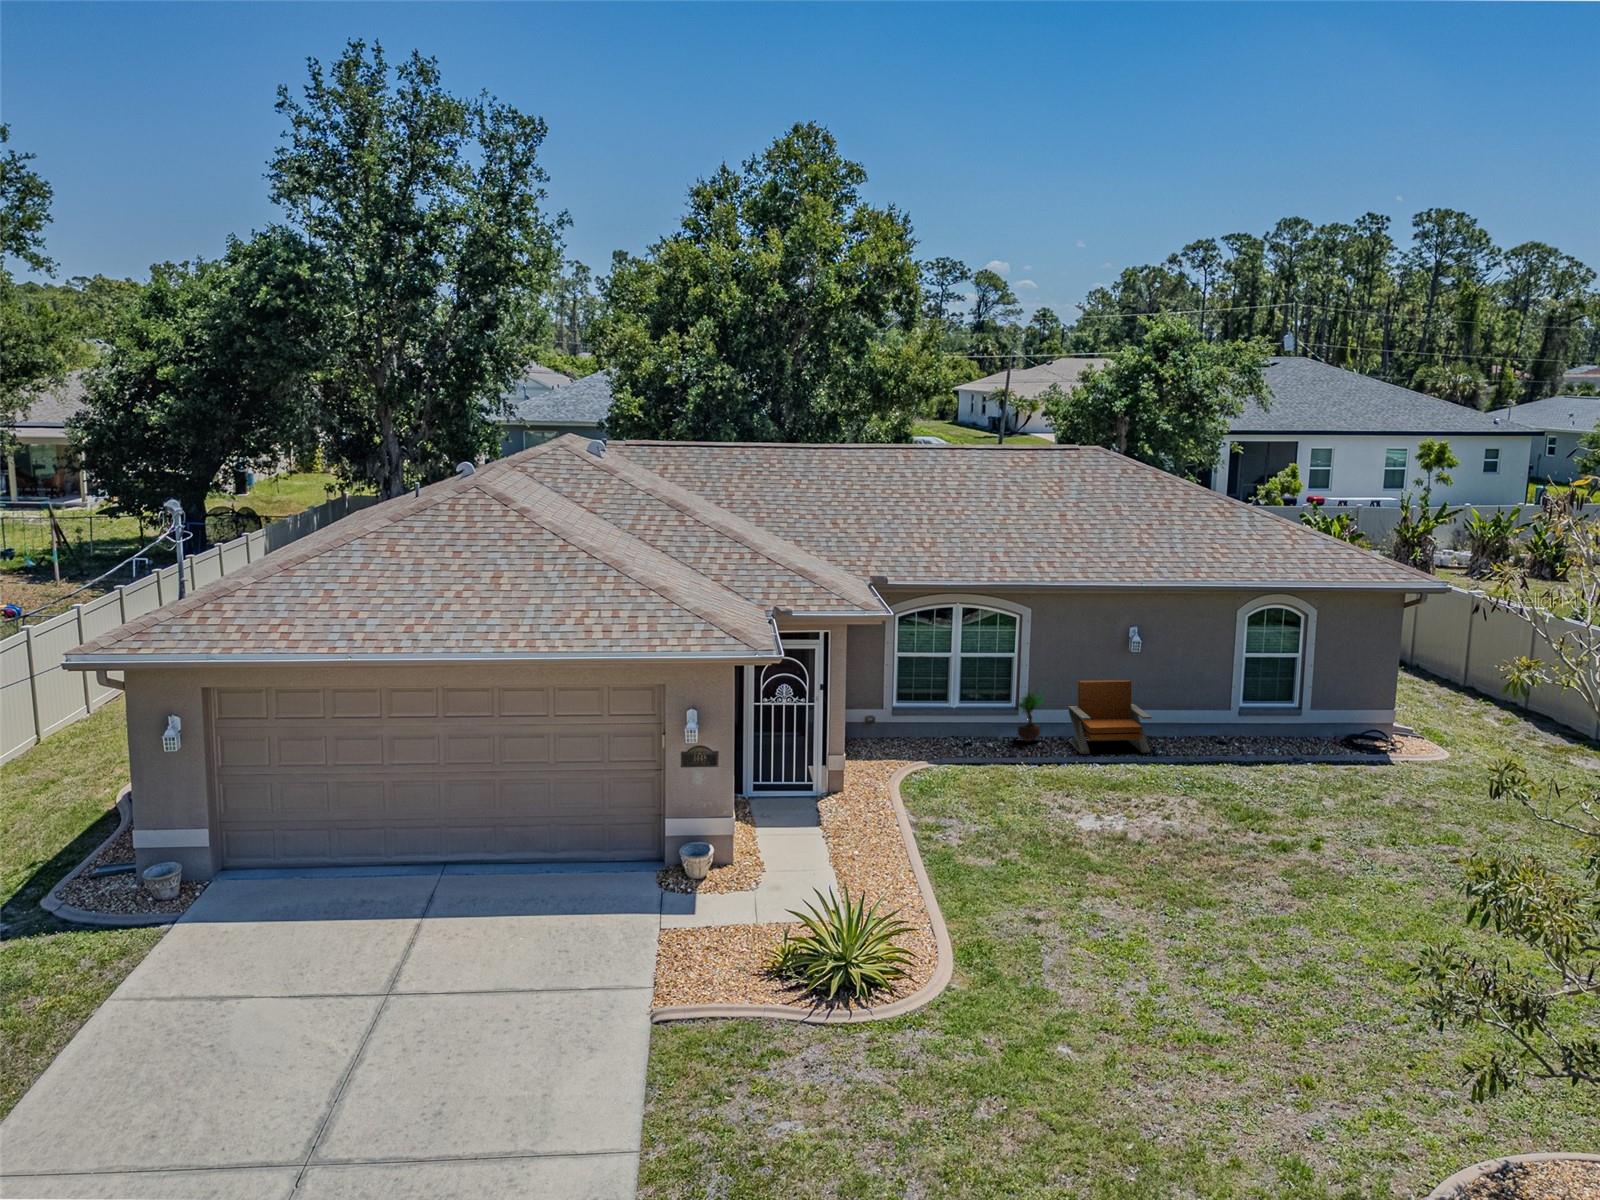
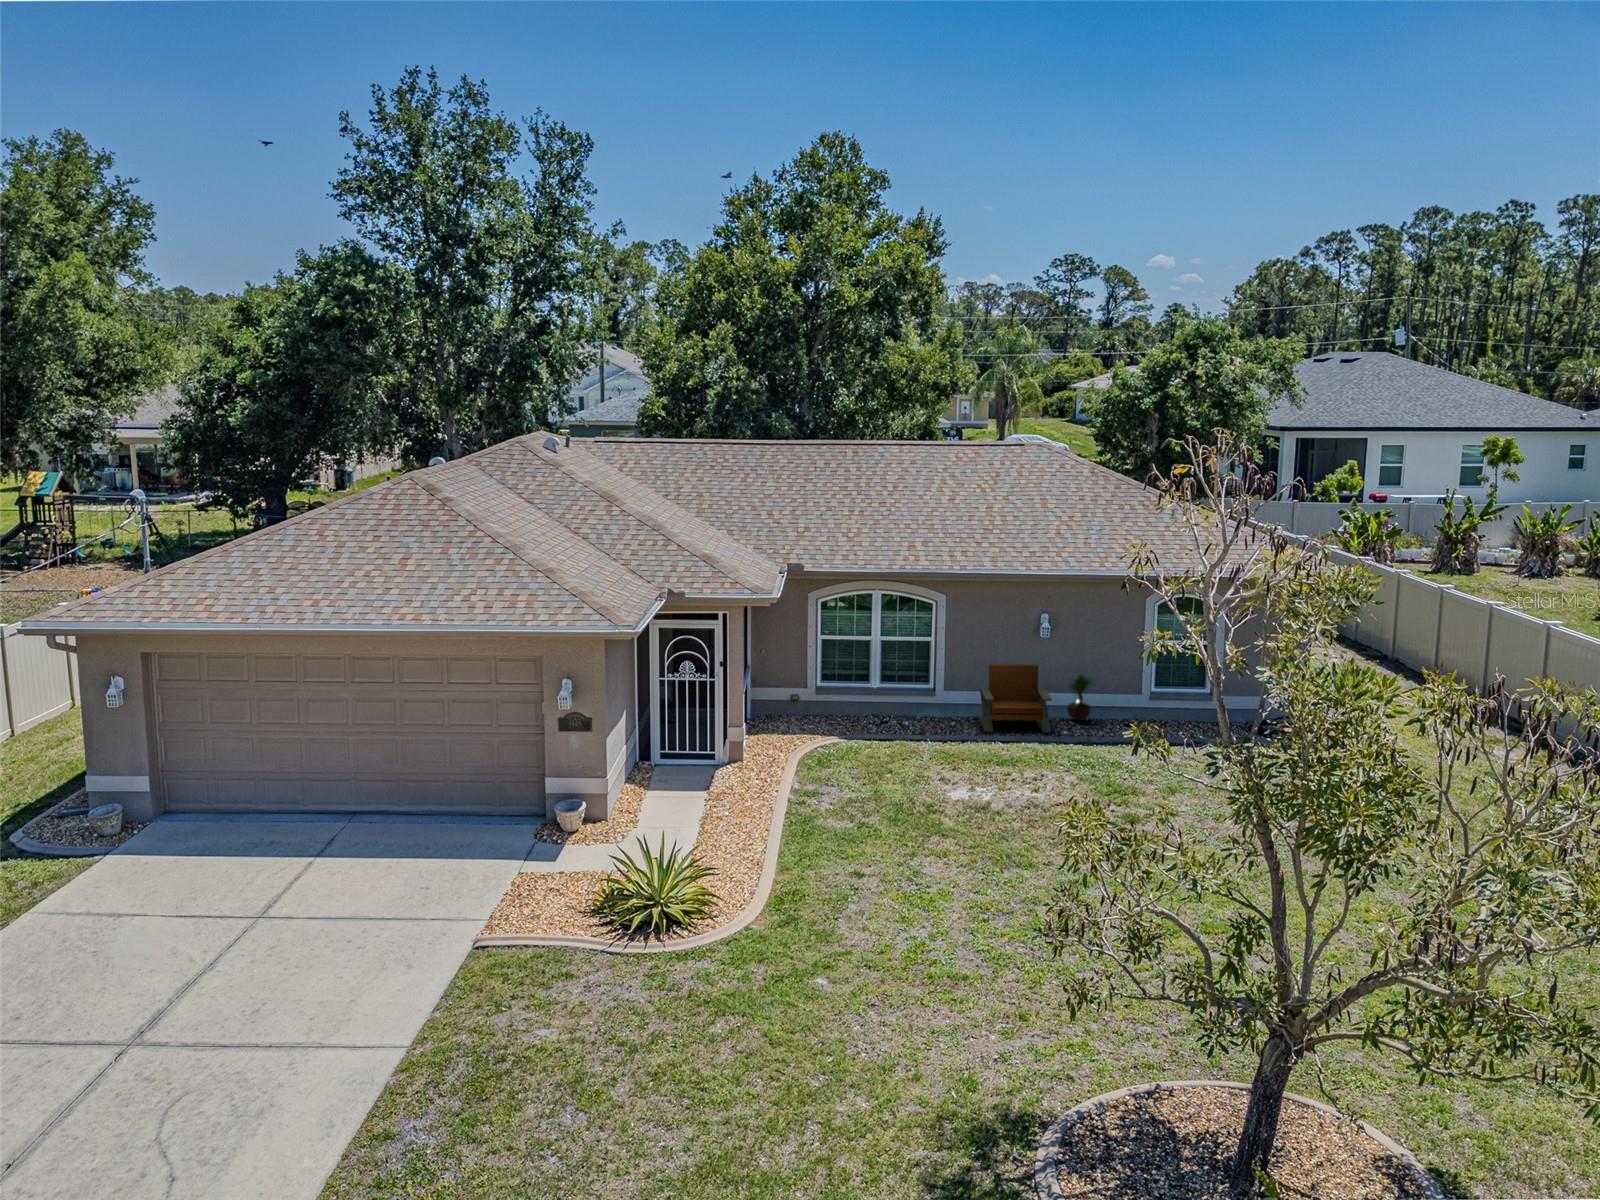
potted tree: present [1018,693,1046,742] -> present [1067,673,1094,720]

